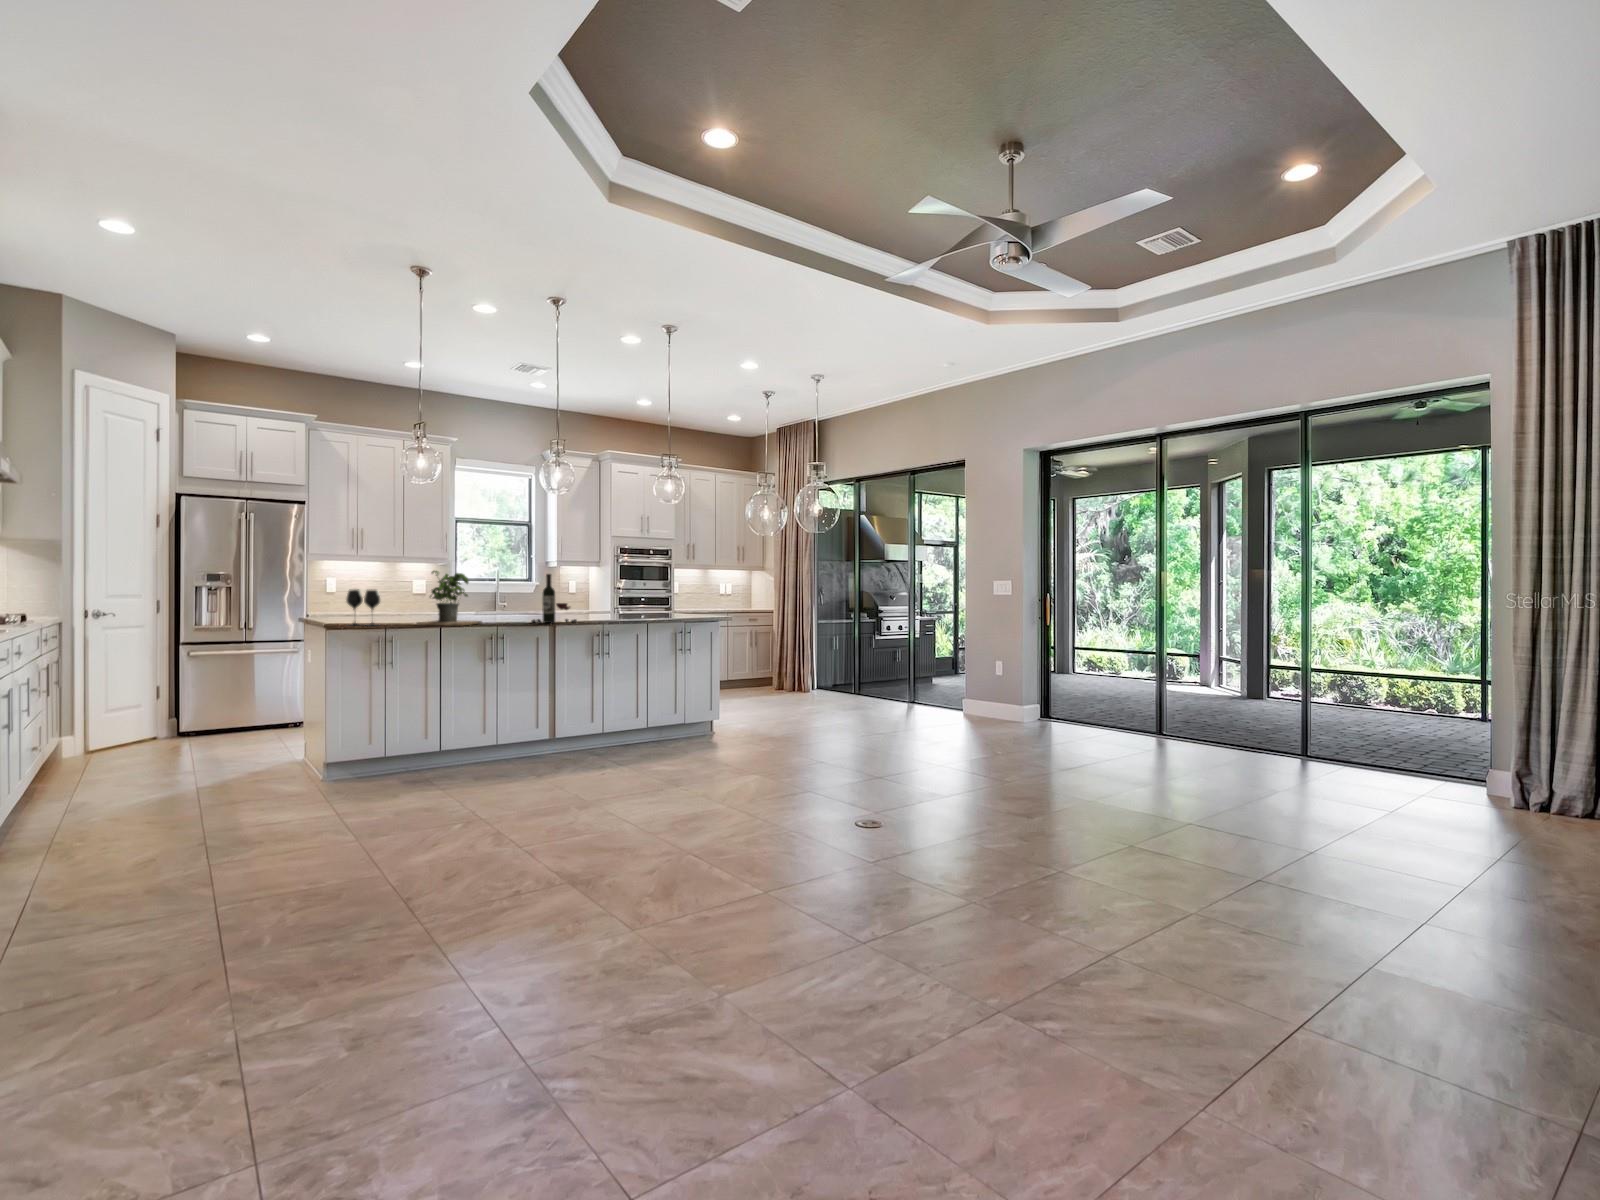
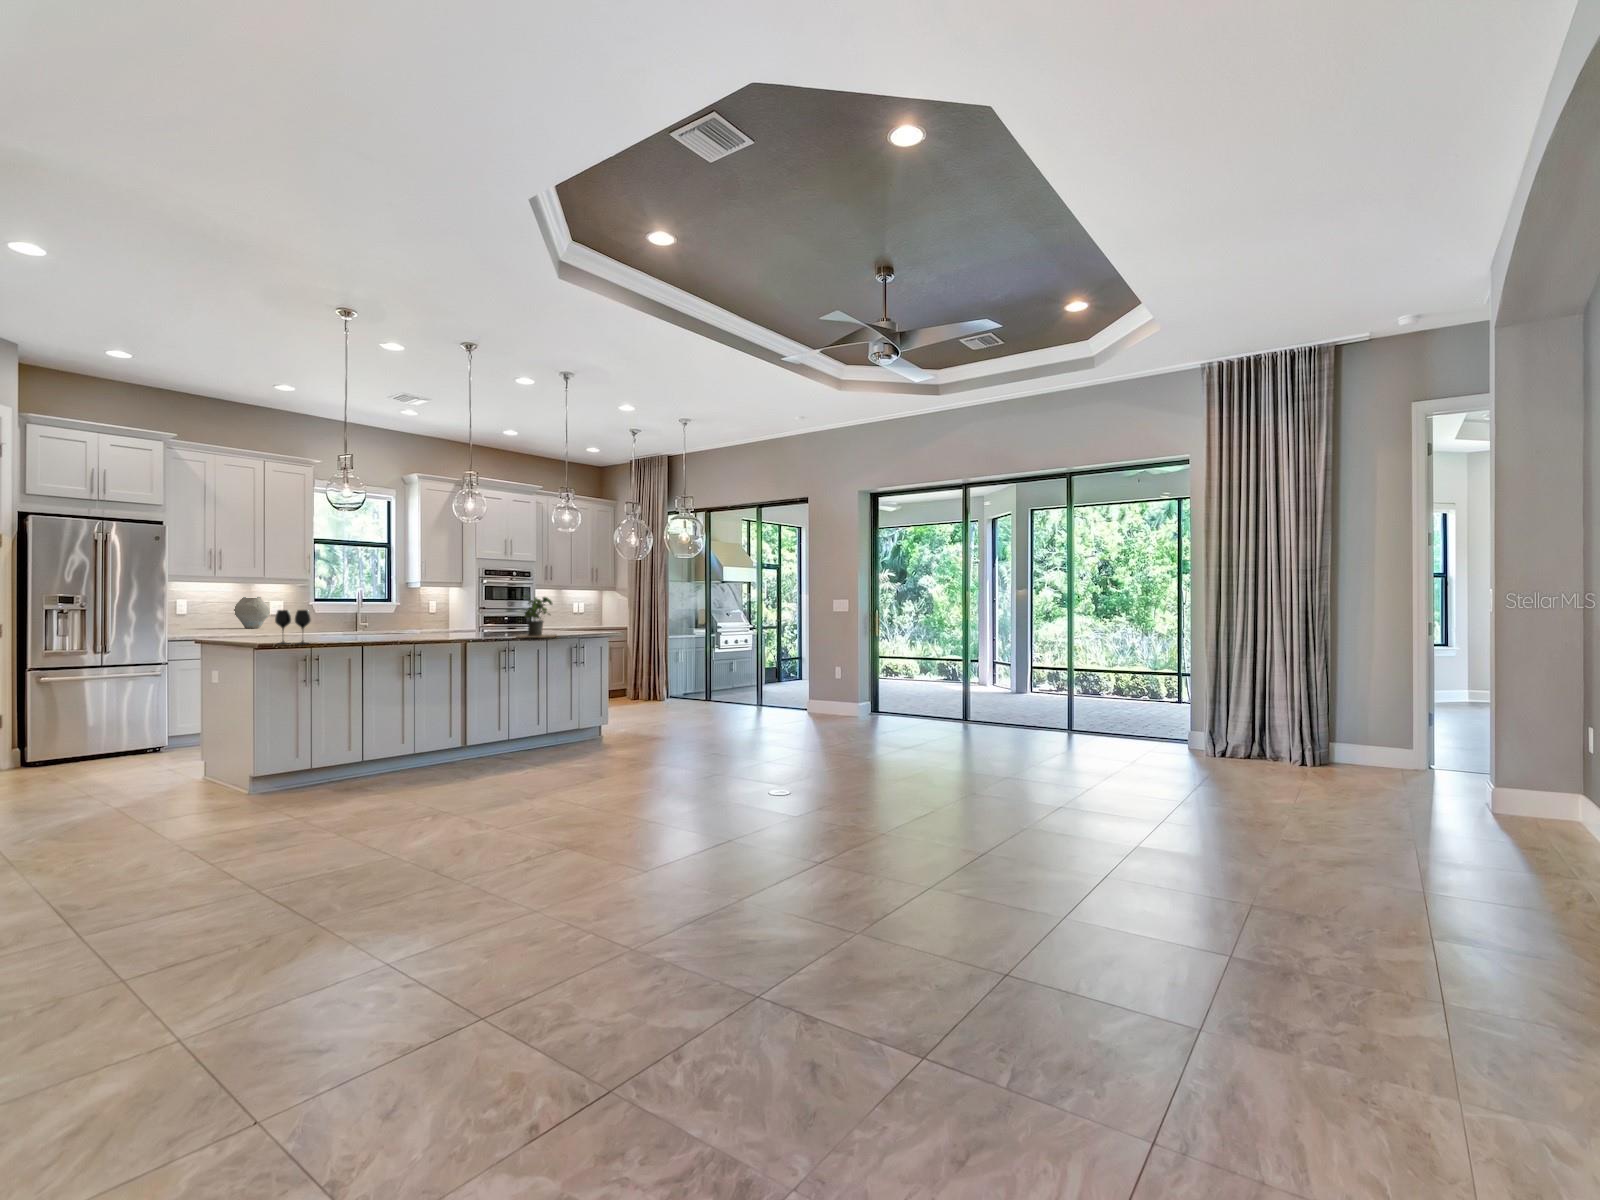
potted plant: present [416,571,482,626] -> present [516,596,556,638]
wine bottle: present [531,574,577,624] -> none [446,594,490,640]
vase: none [379,576,412,607] -> present [234,597,270,628]

